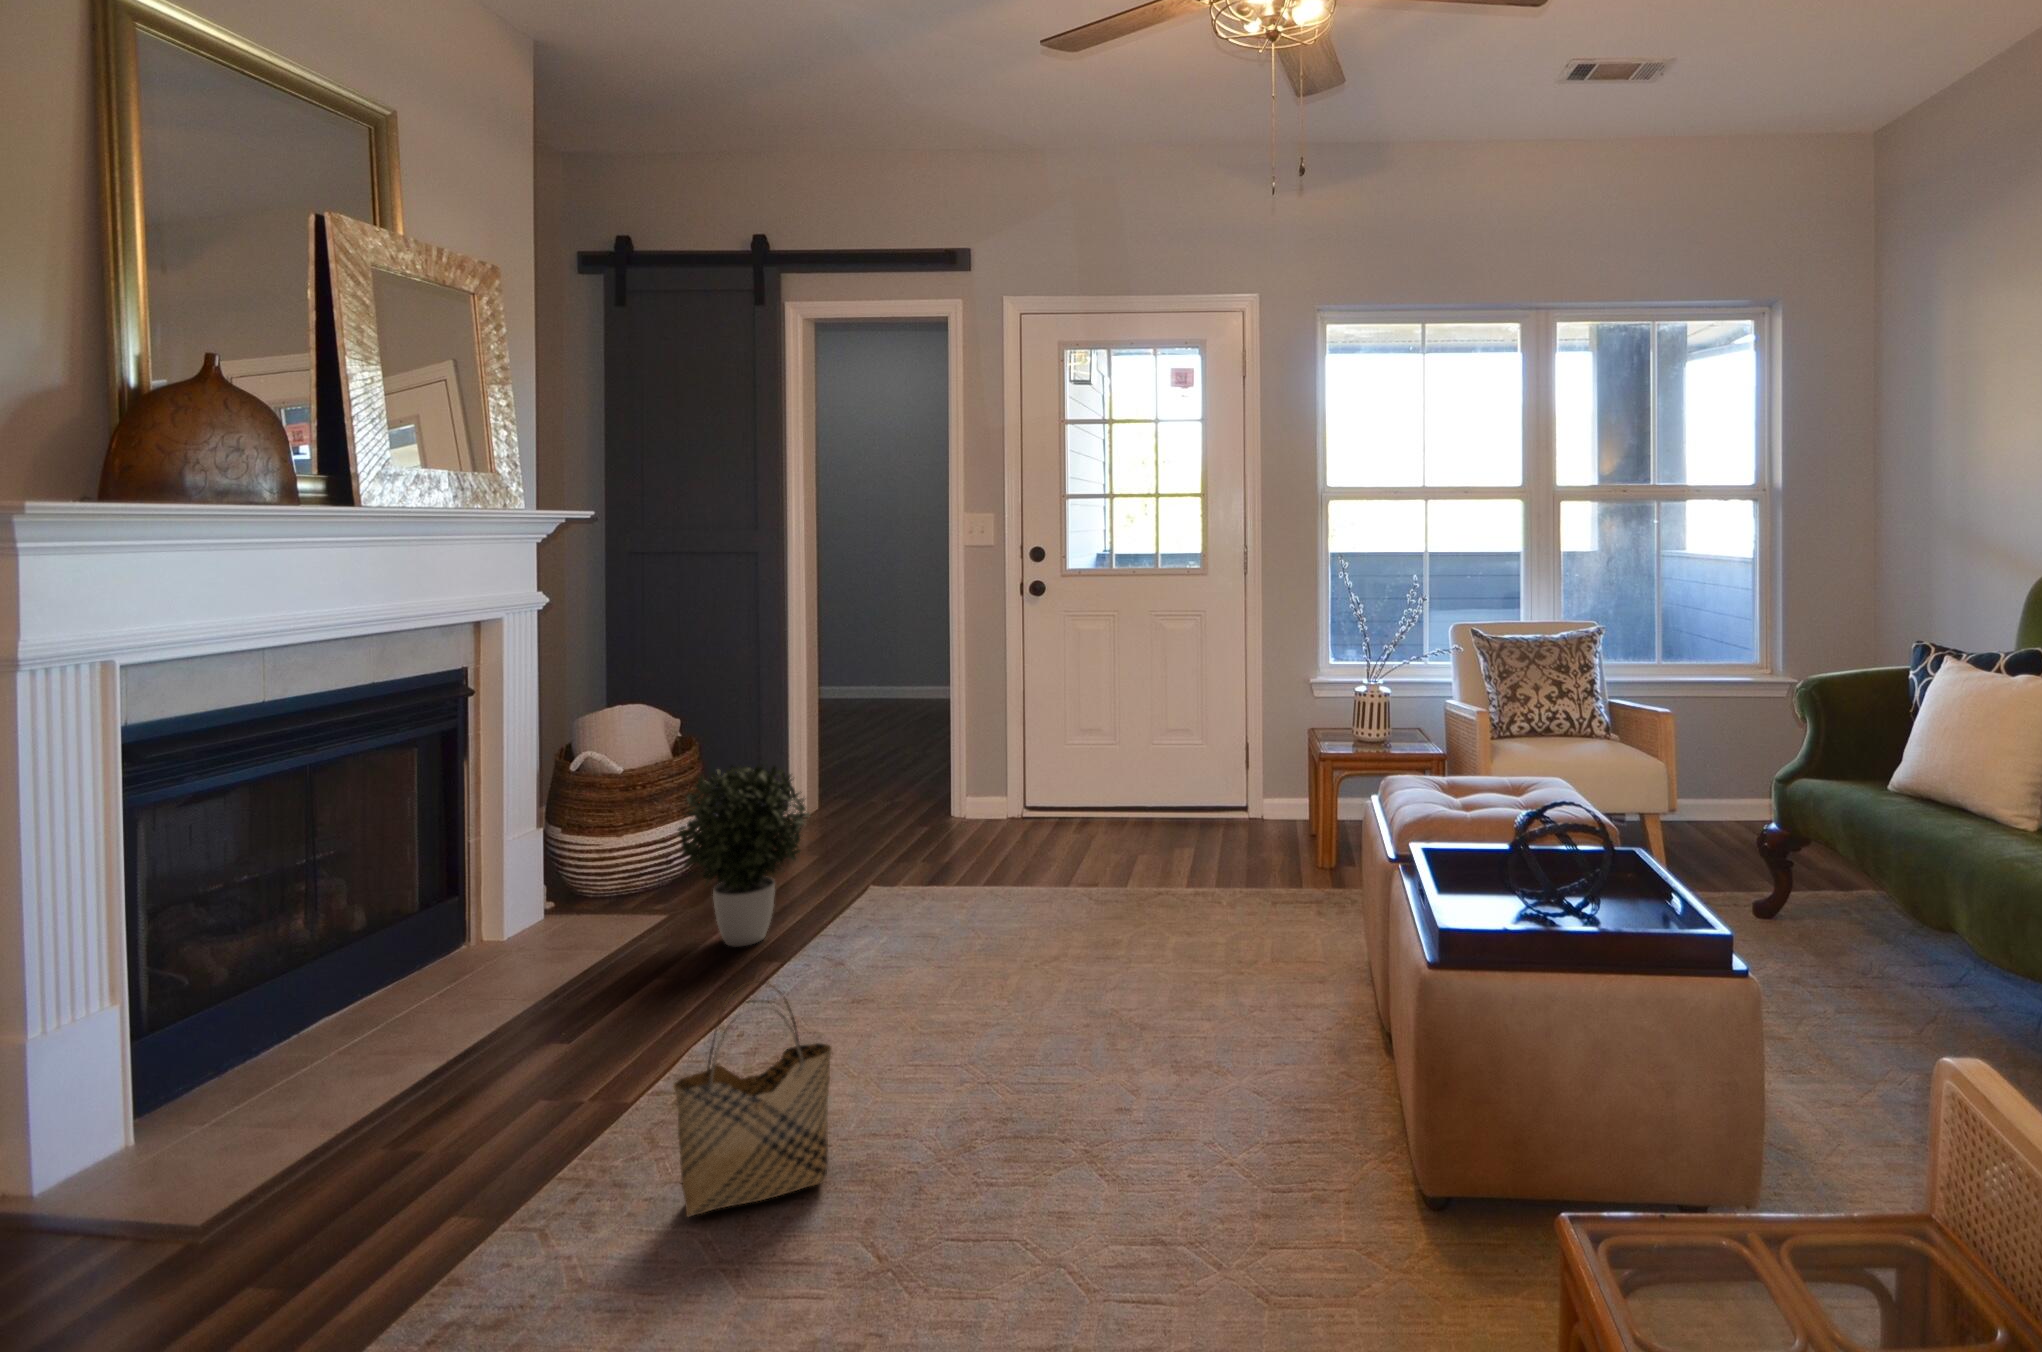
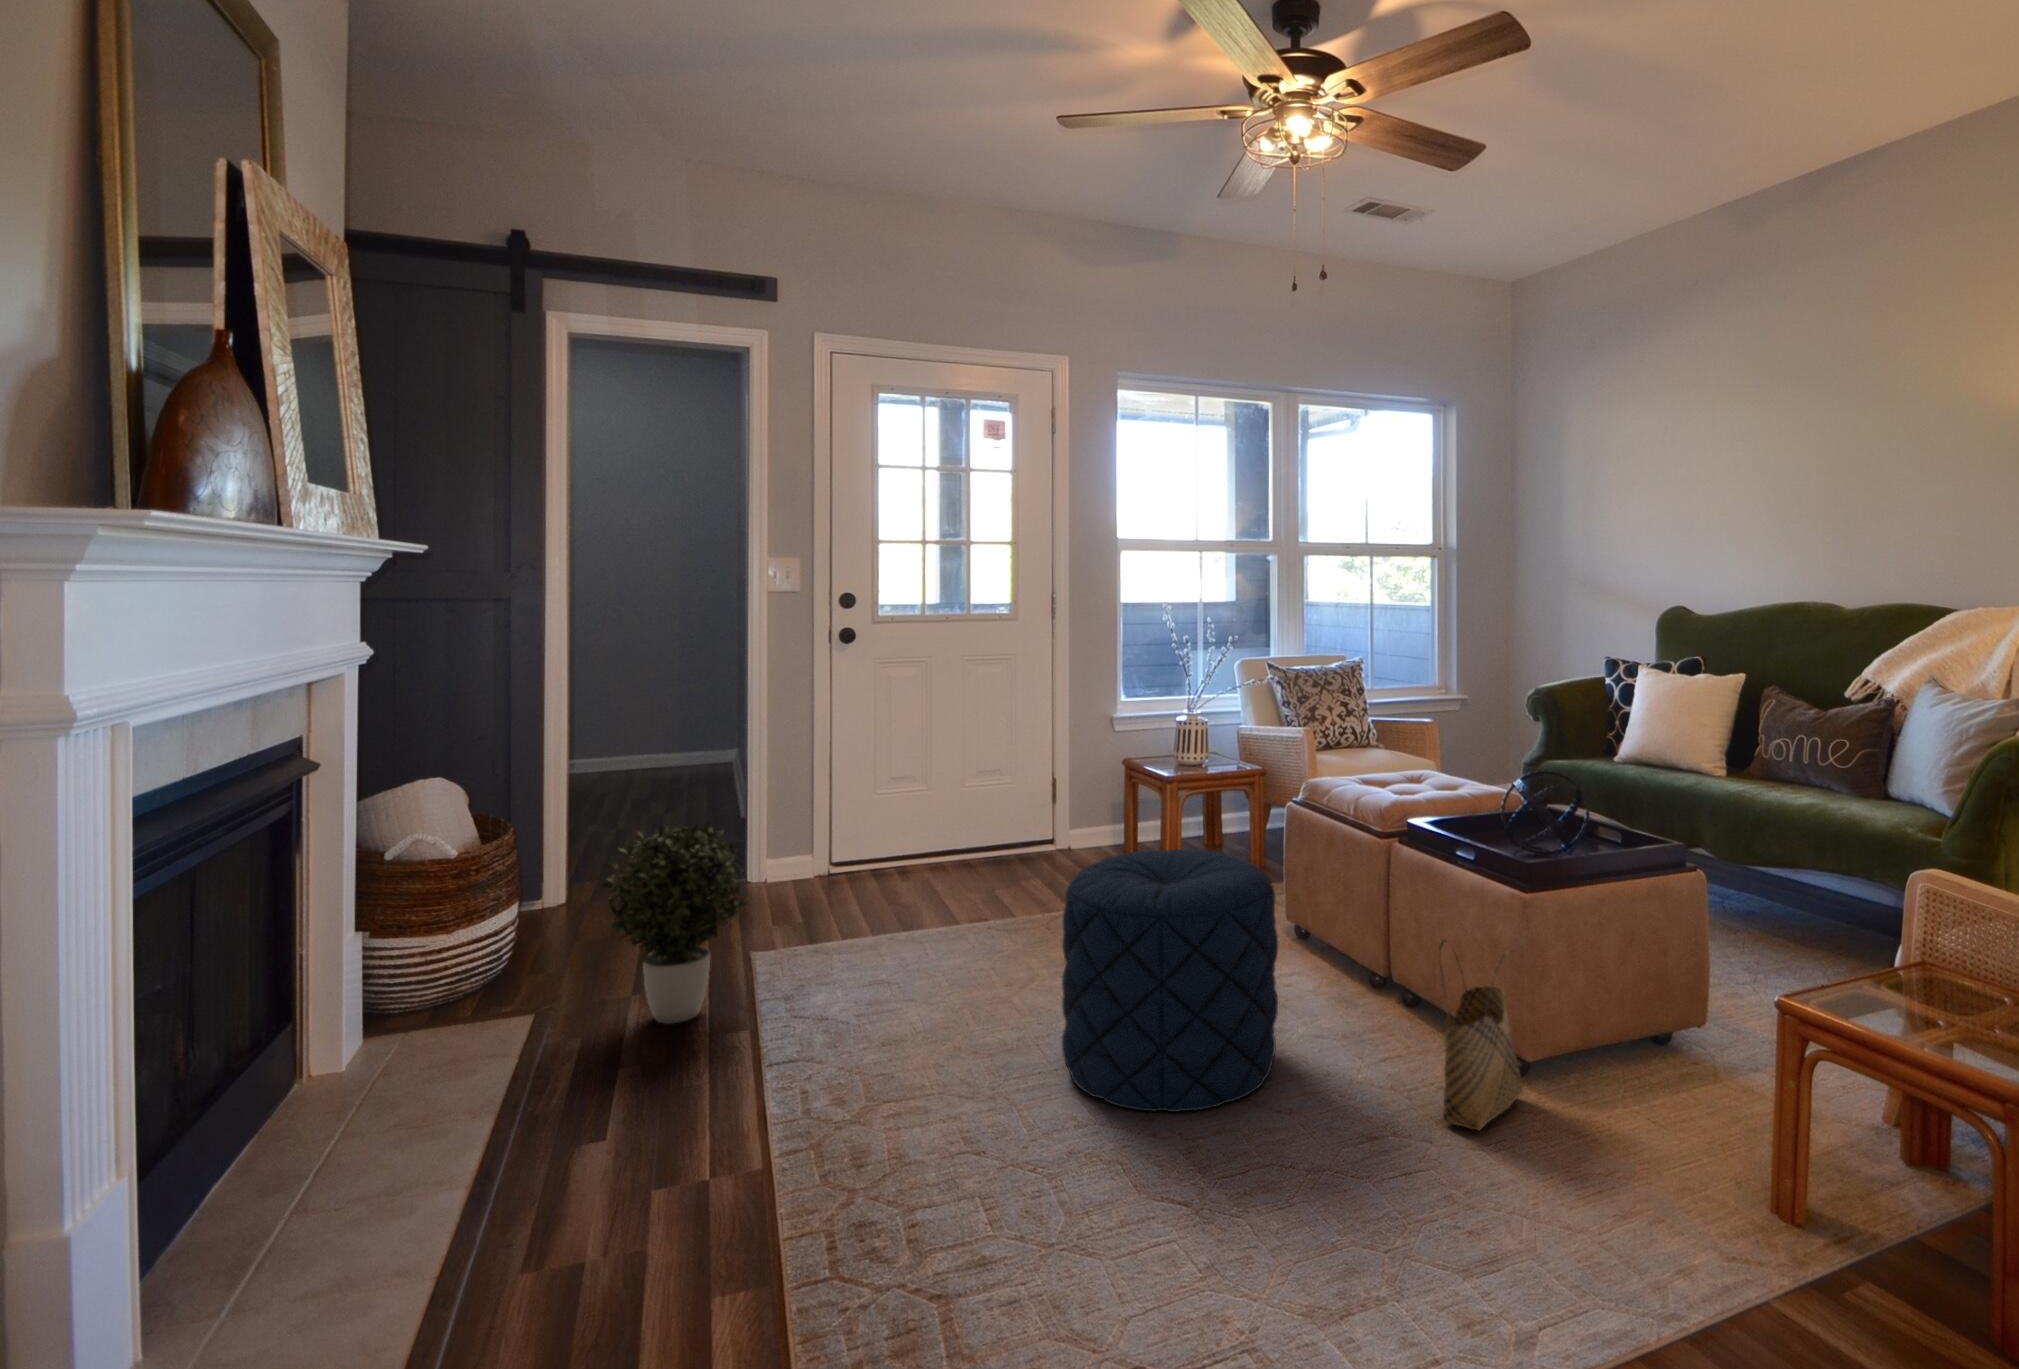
pouf: none [933,845,1177,1153] -> present [1062,849,1278,1112]
woven basket: present [673,980,832,1217] -> present [1439,940,1523,1130]

